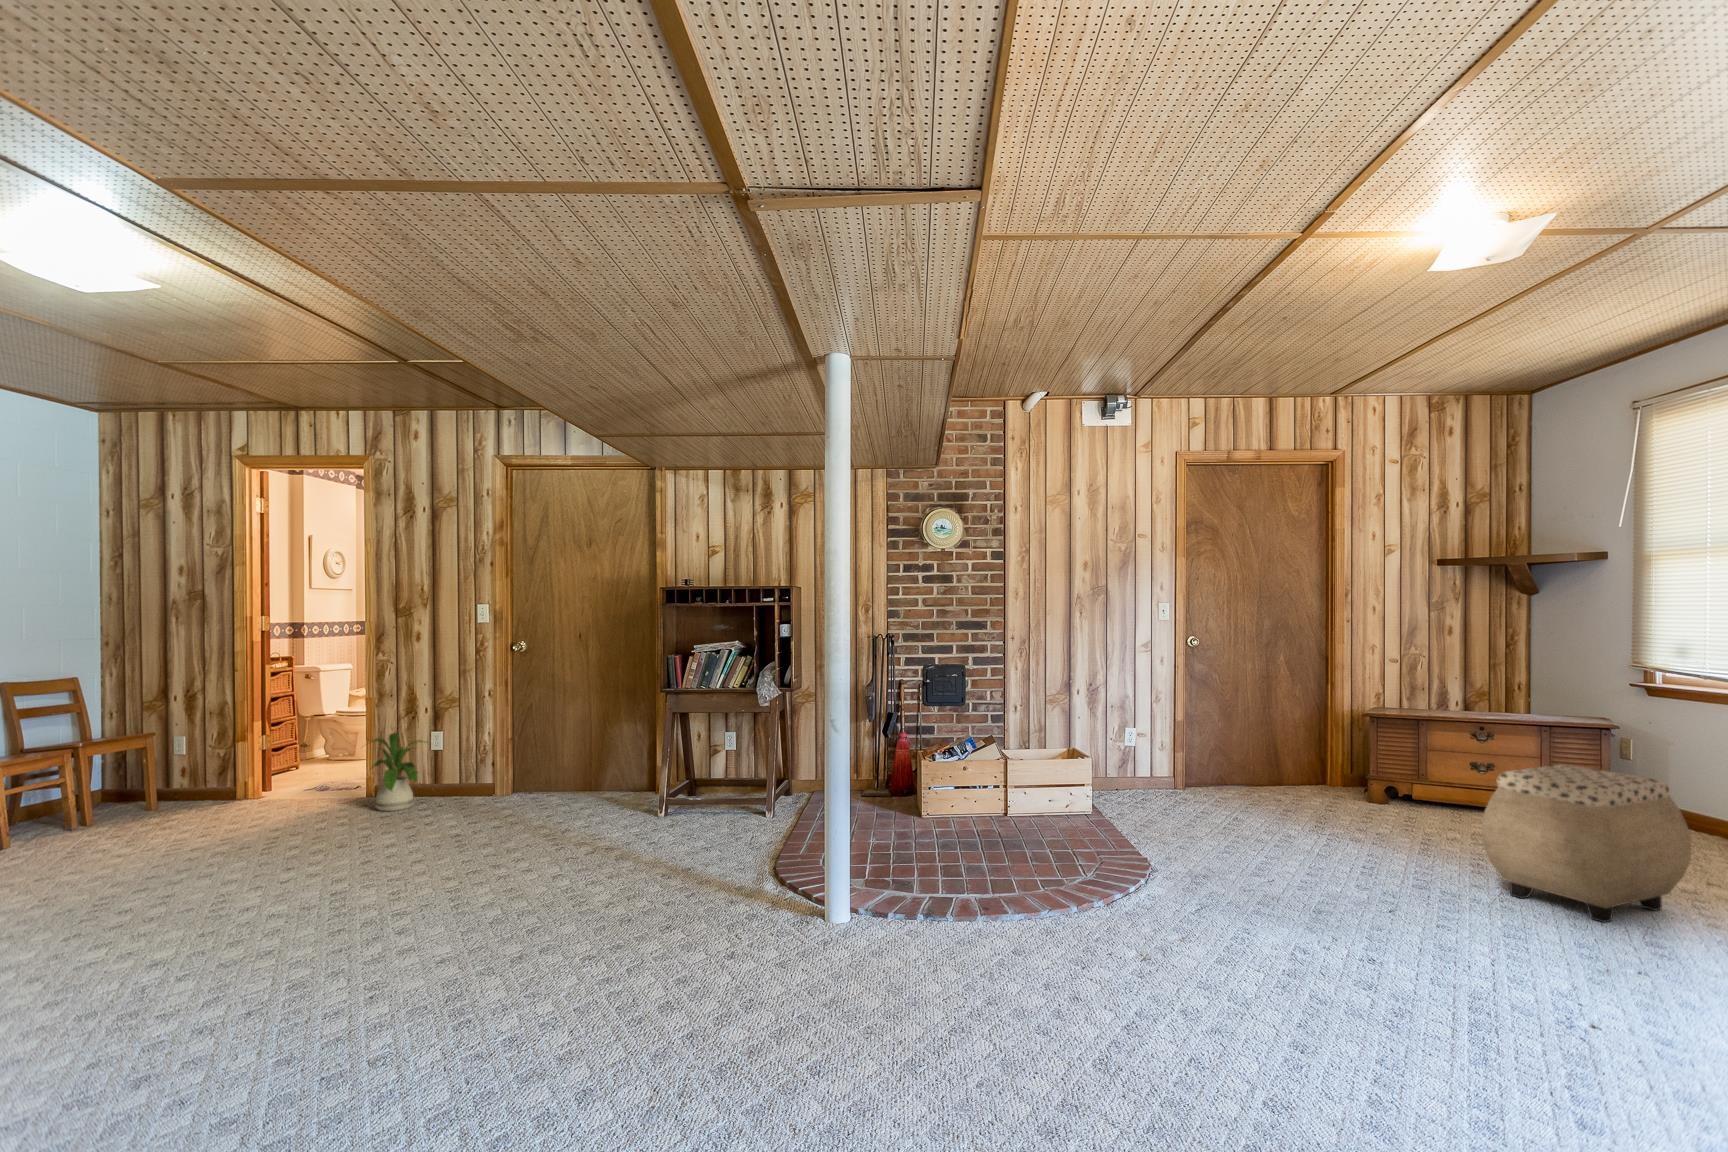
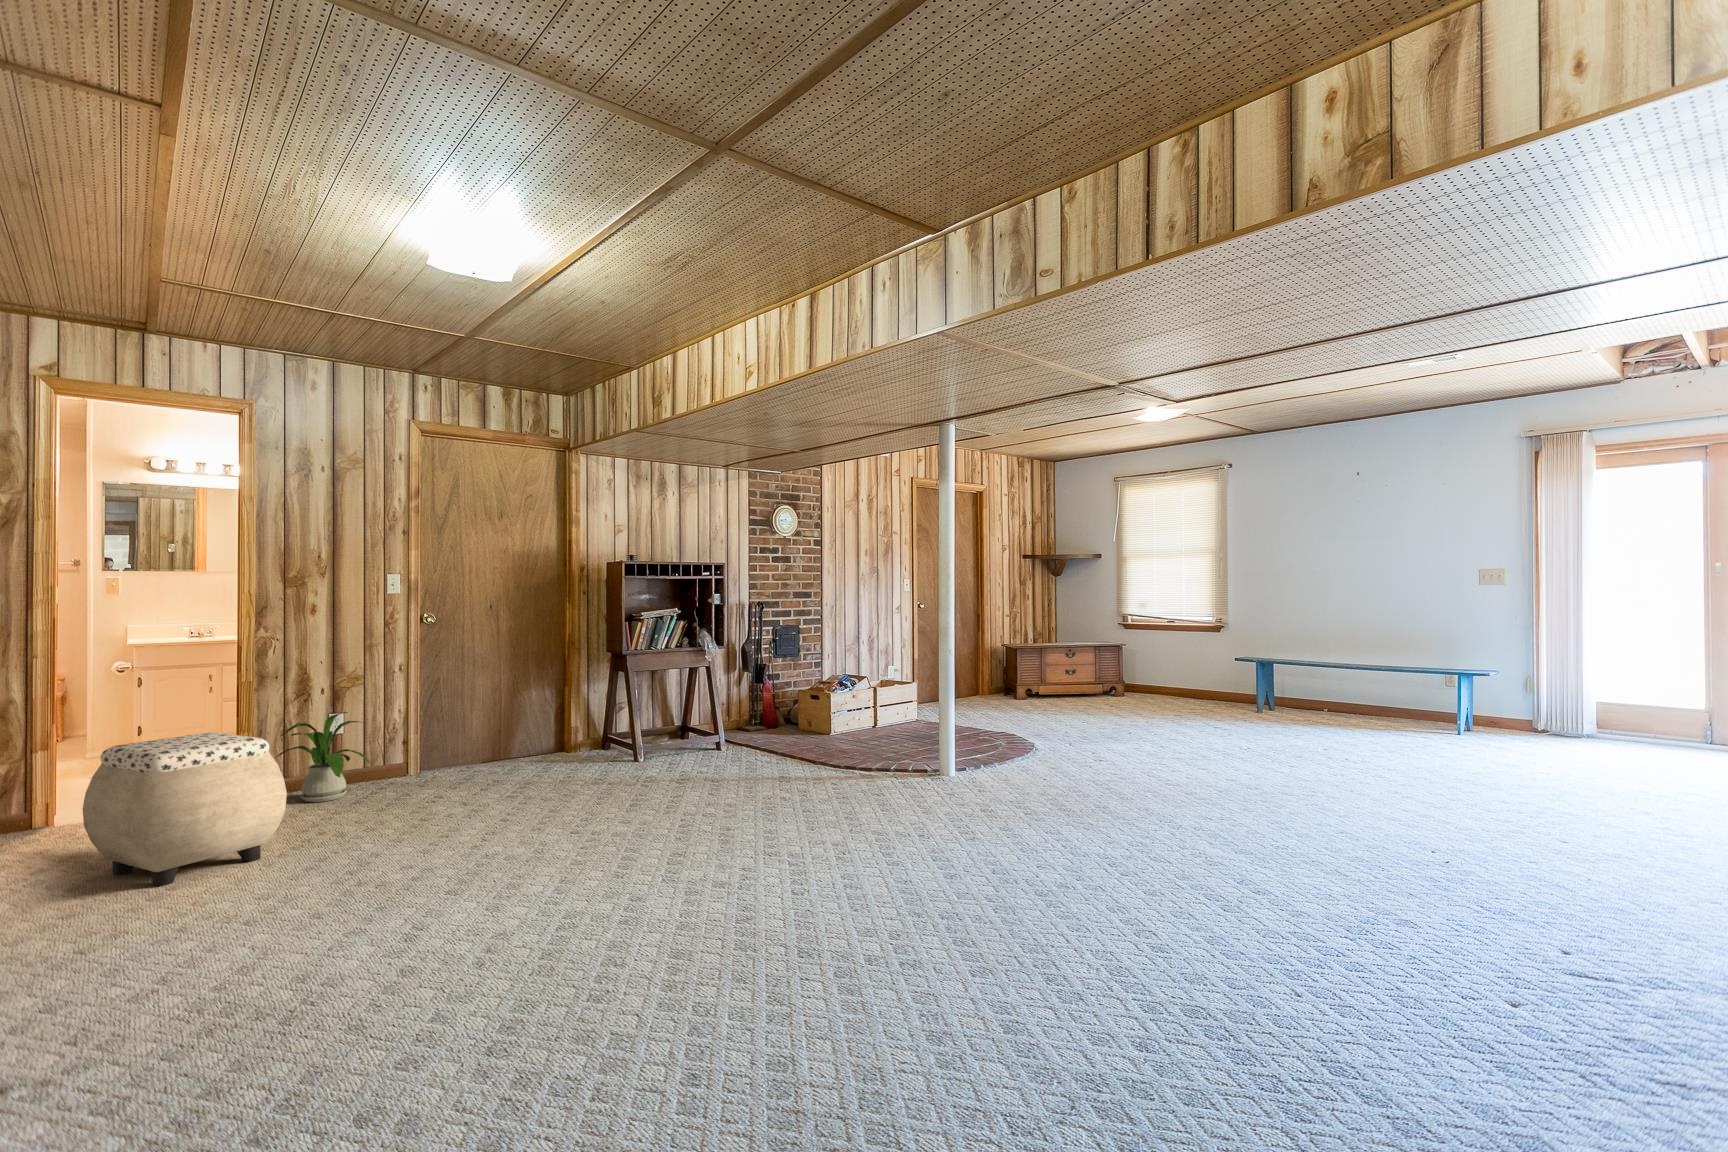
ottoman: present [1481,764,1692,922] -> present [83,732,287,886]

